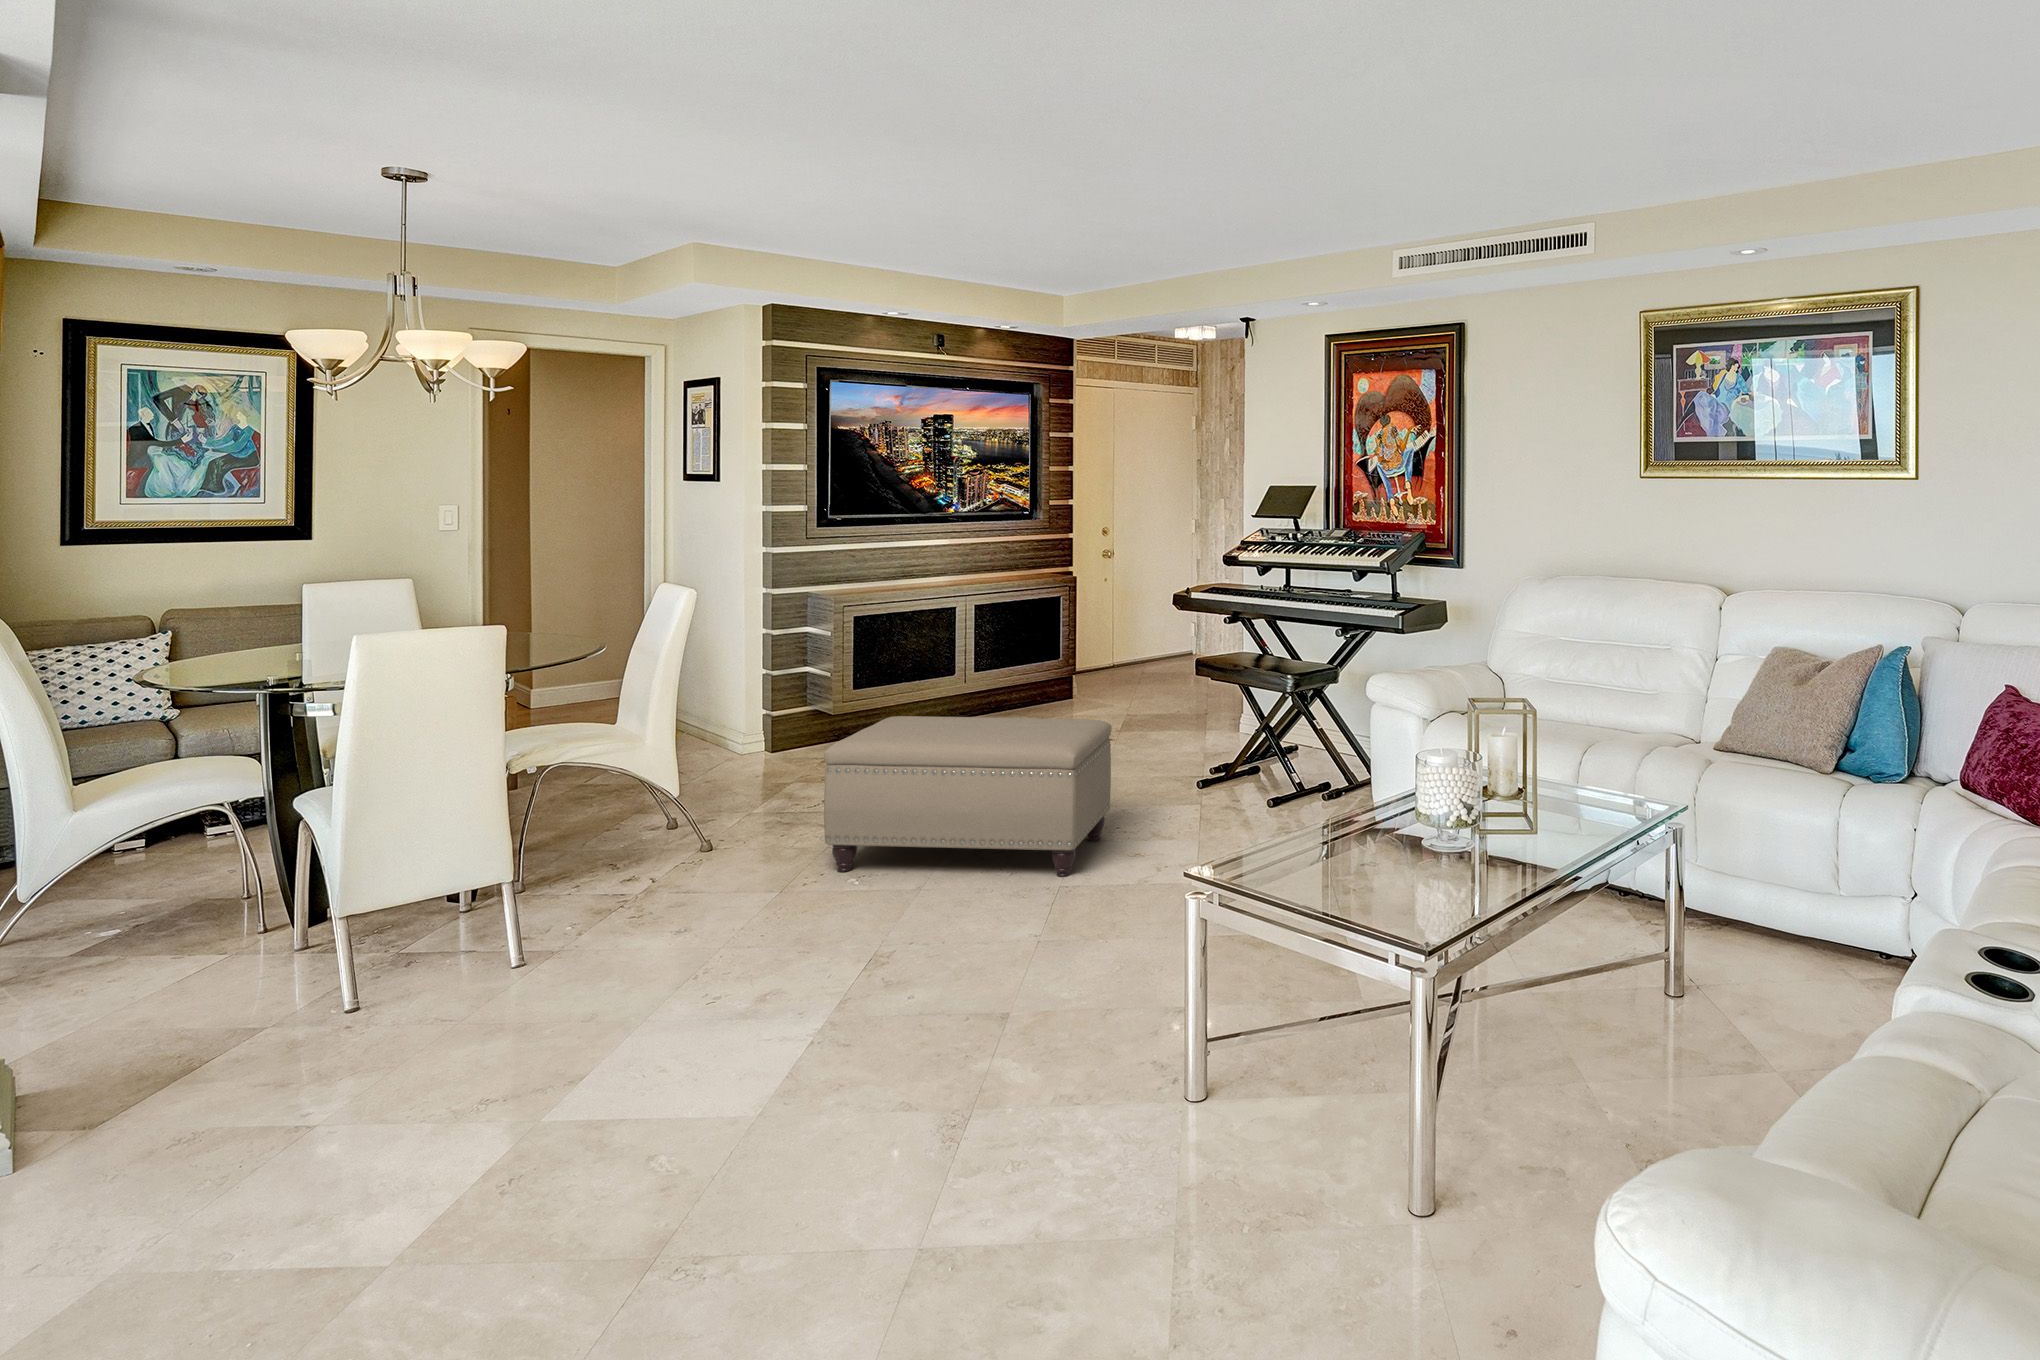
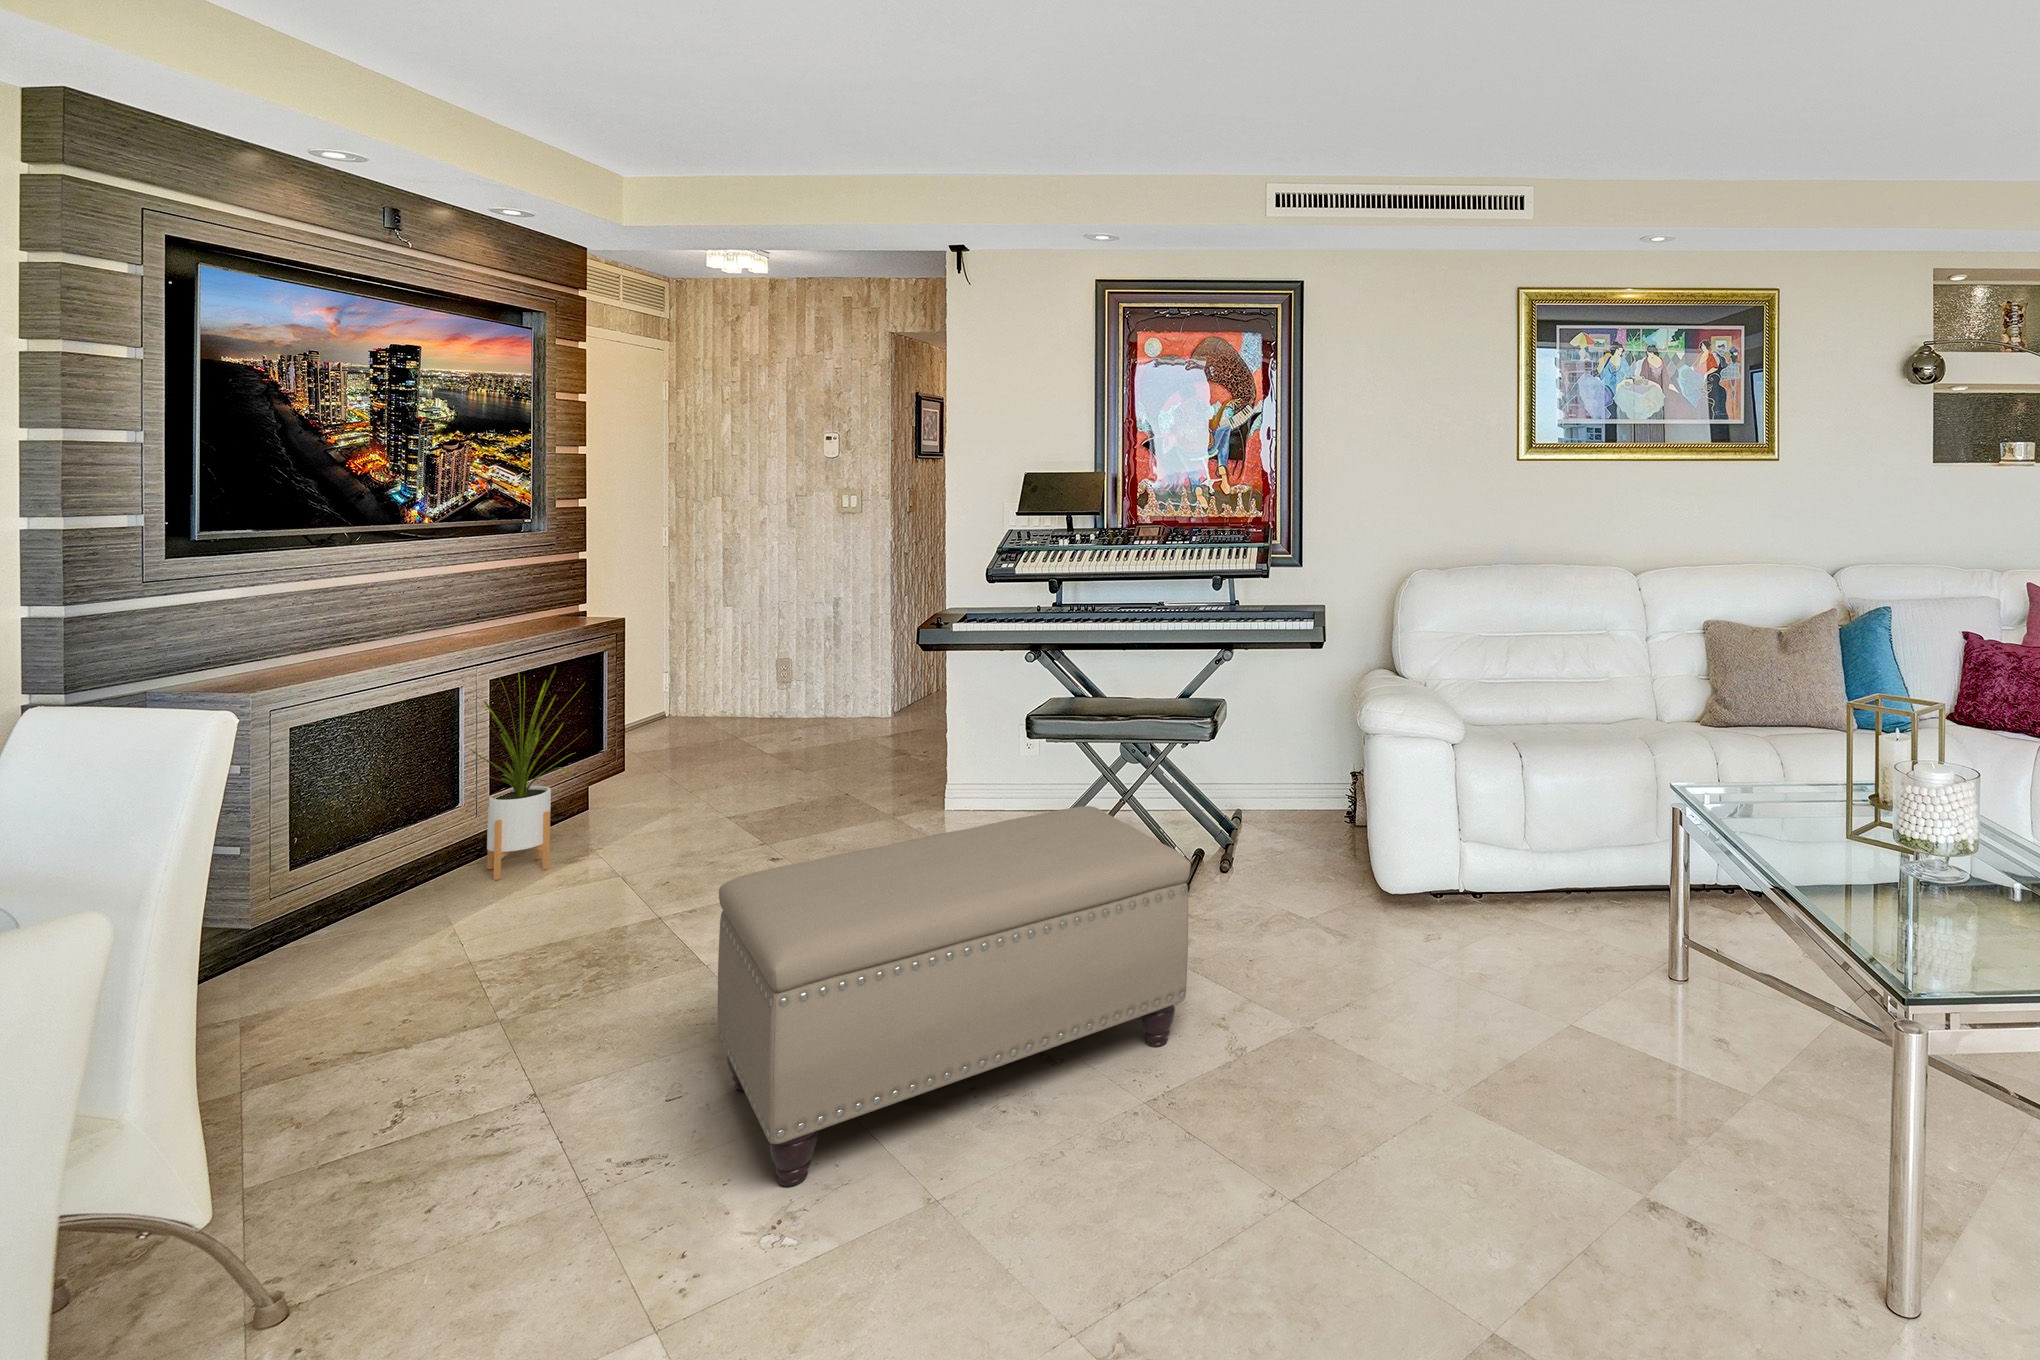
house plant: none [955,606,1022,731] -> present [469,670,584,880]

